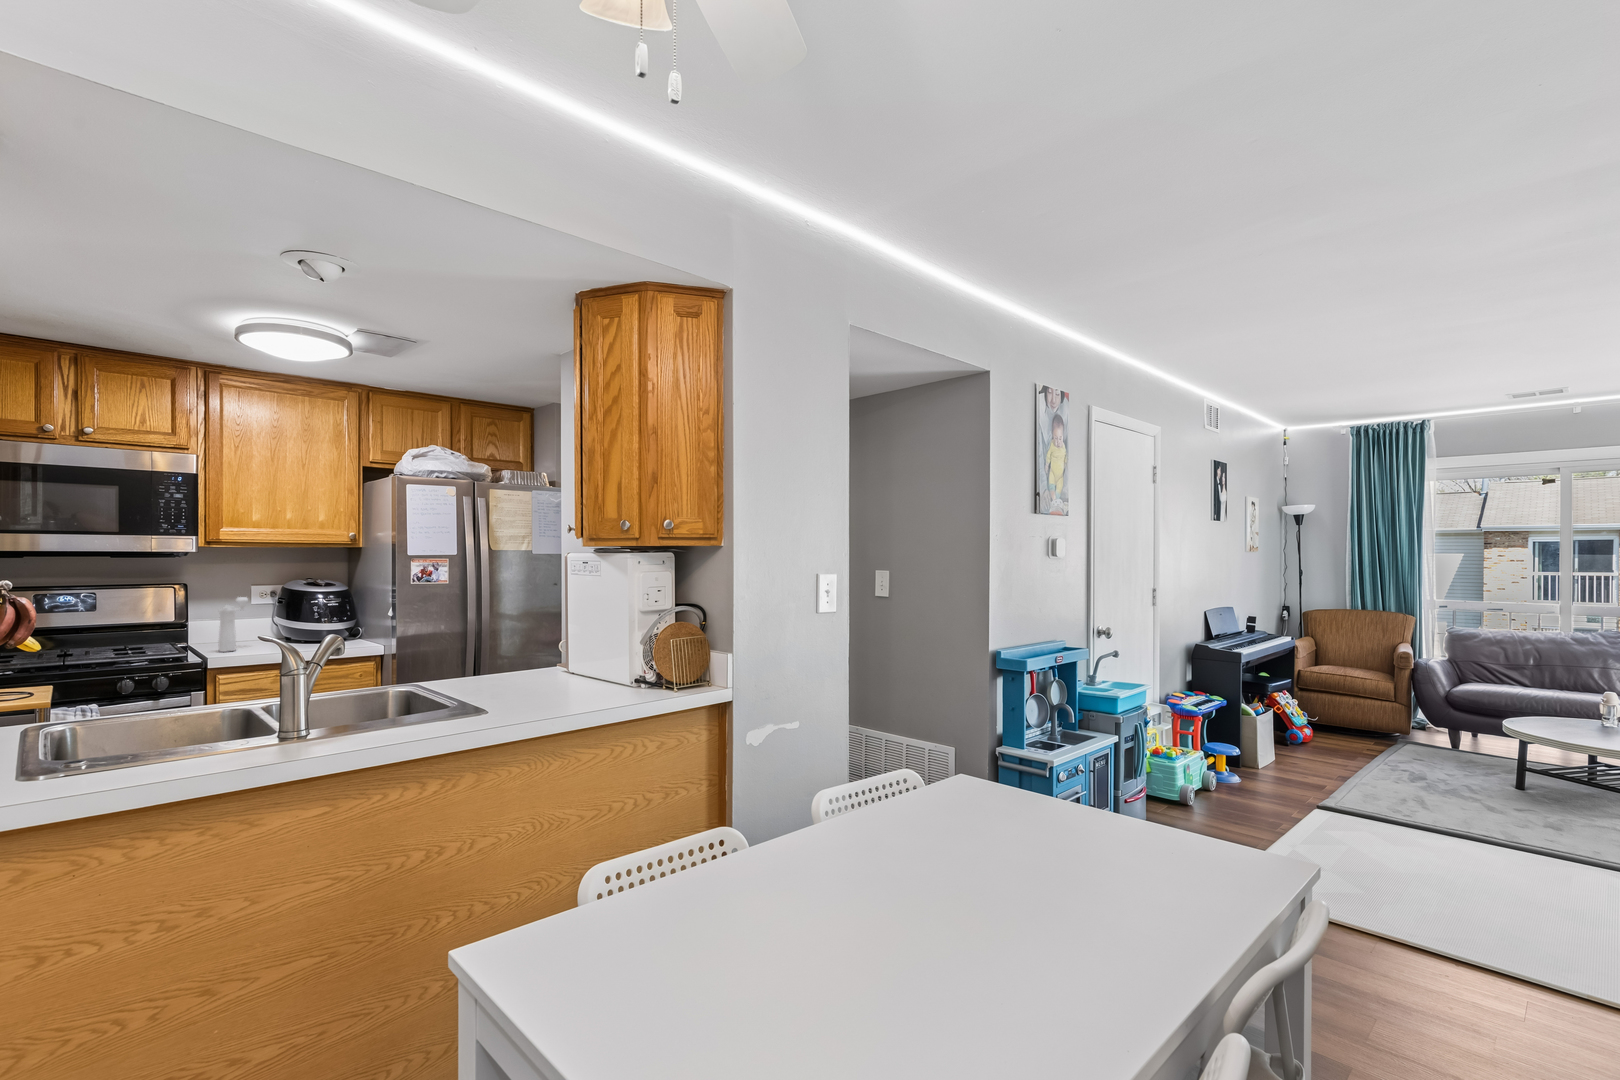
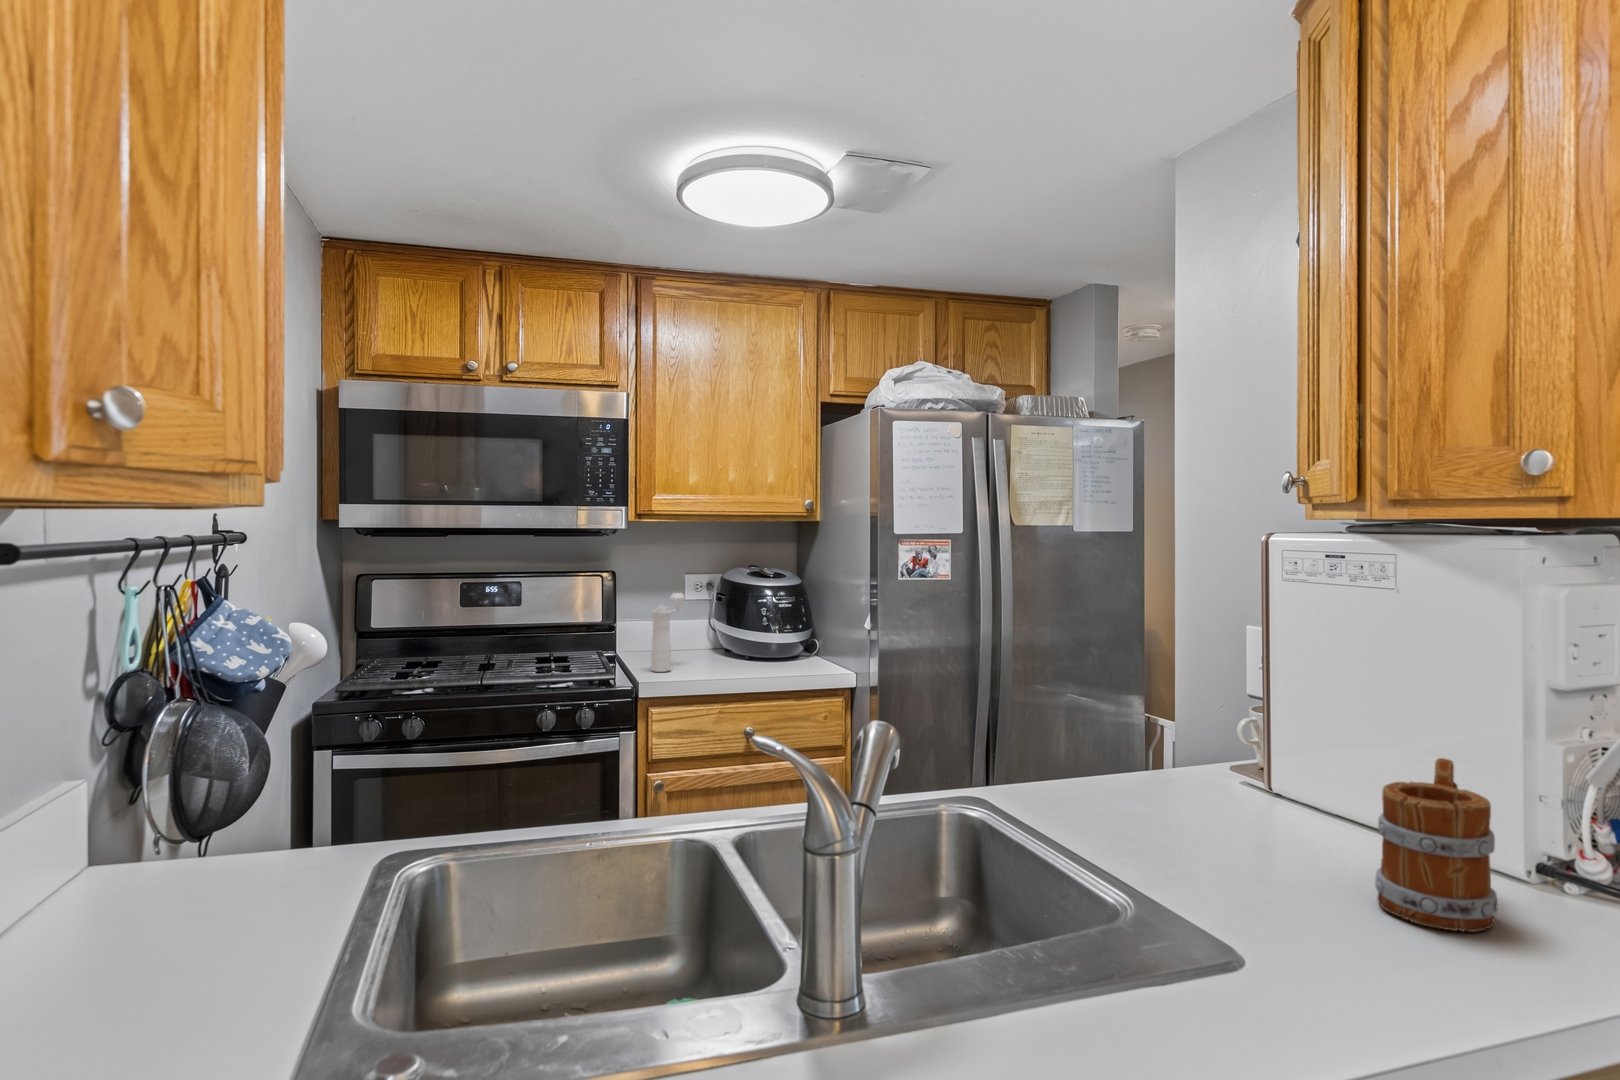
mug: none [557,640,597,697] -> present [1375,758,1497,932]

